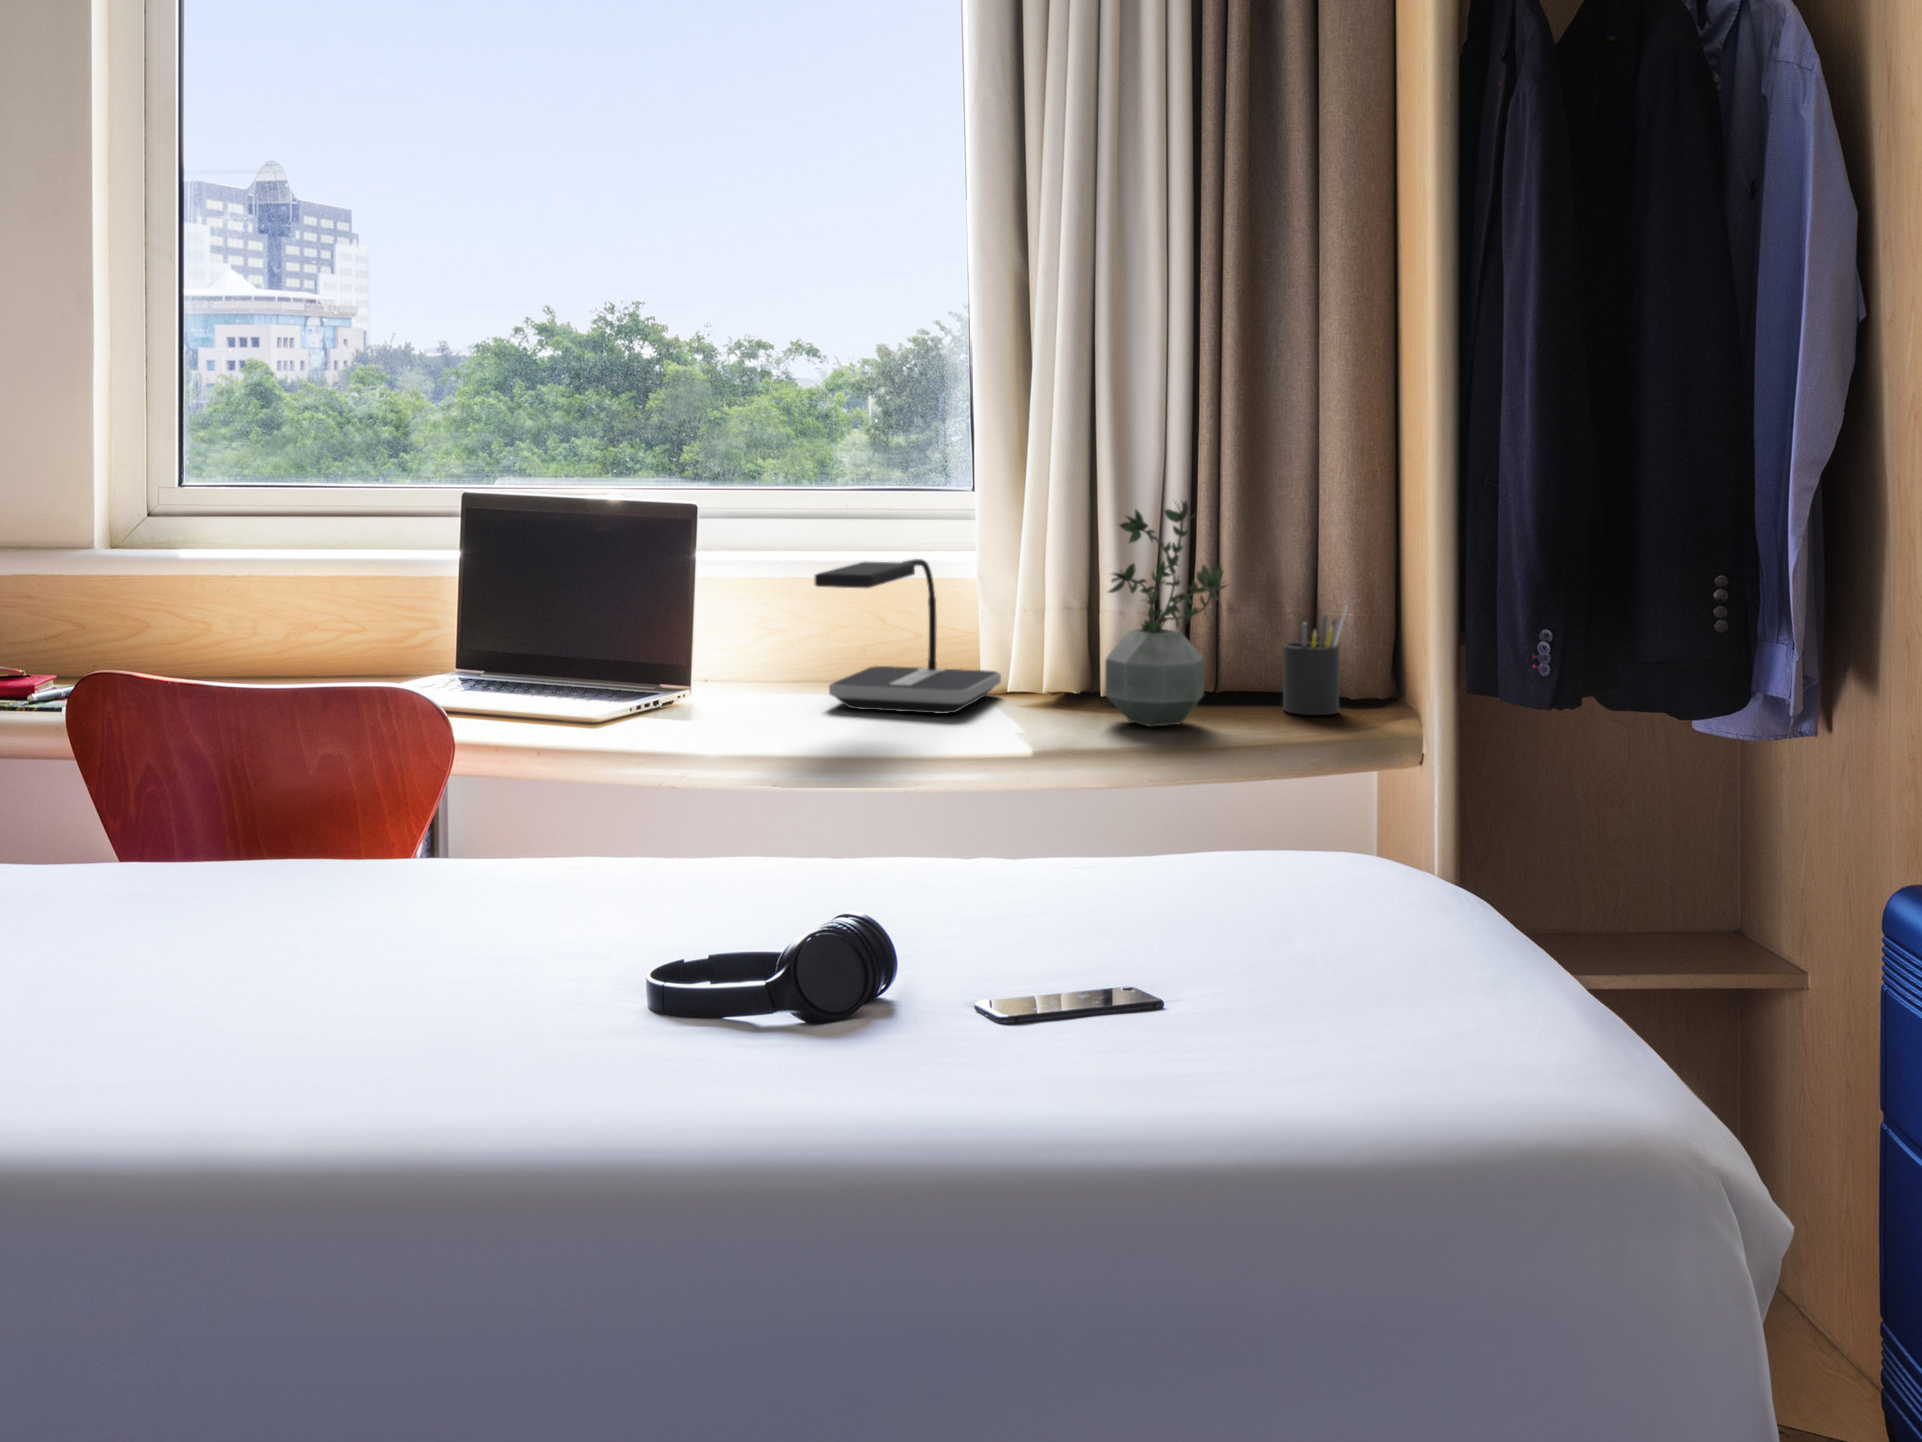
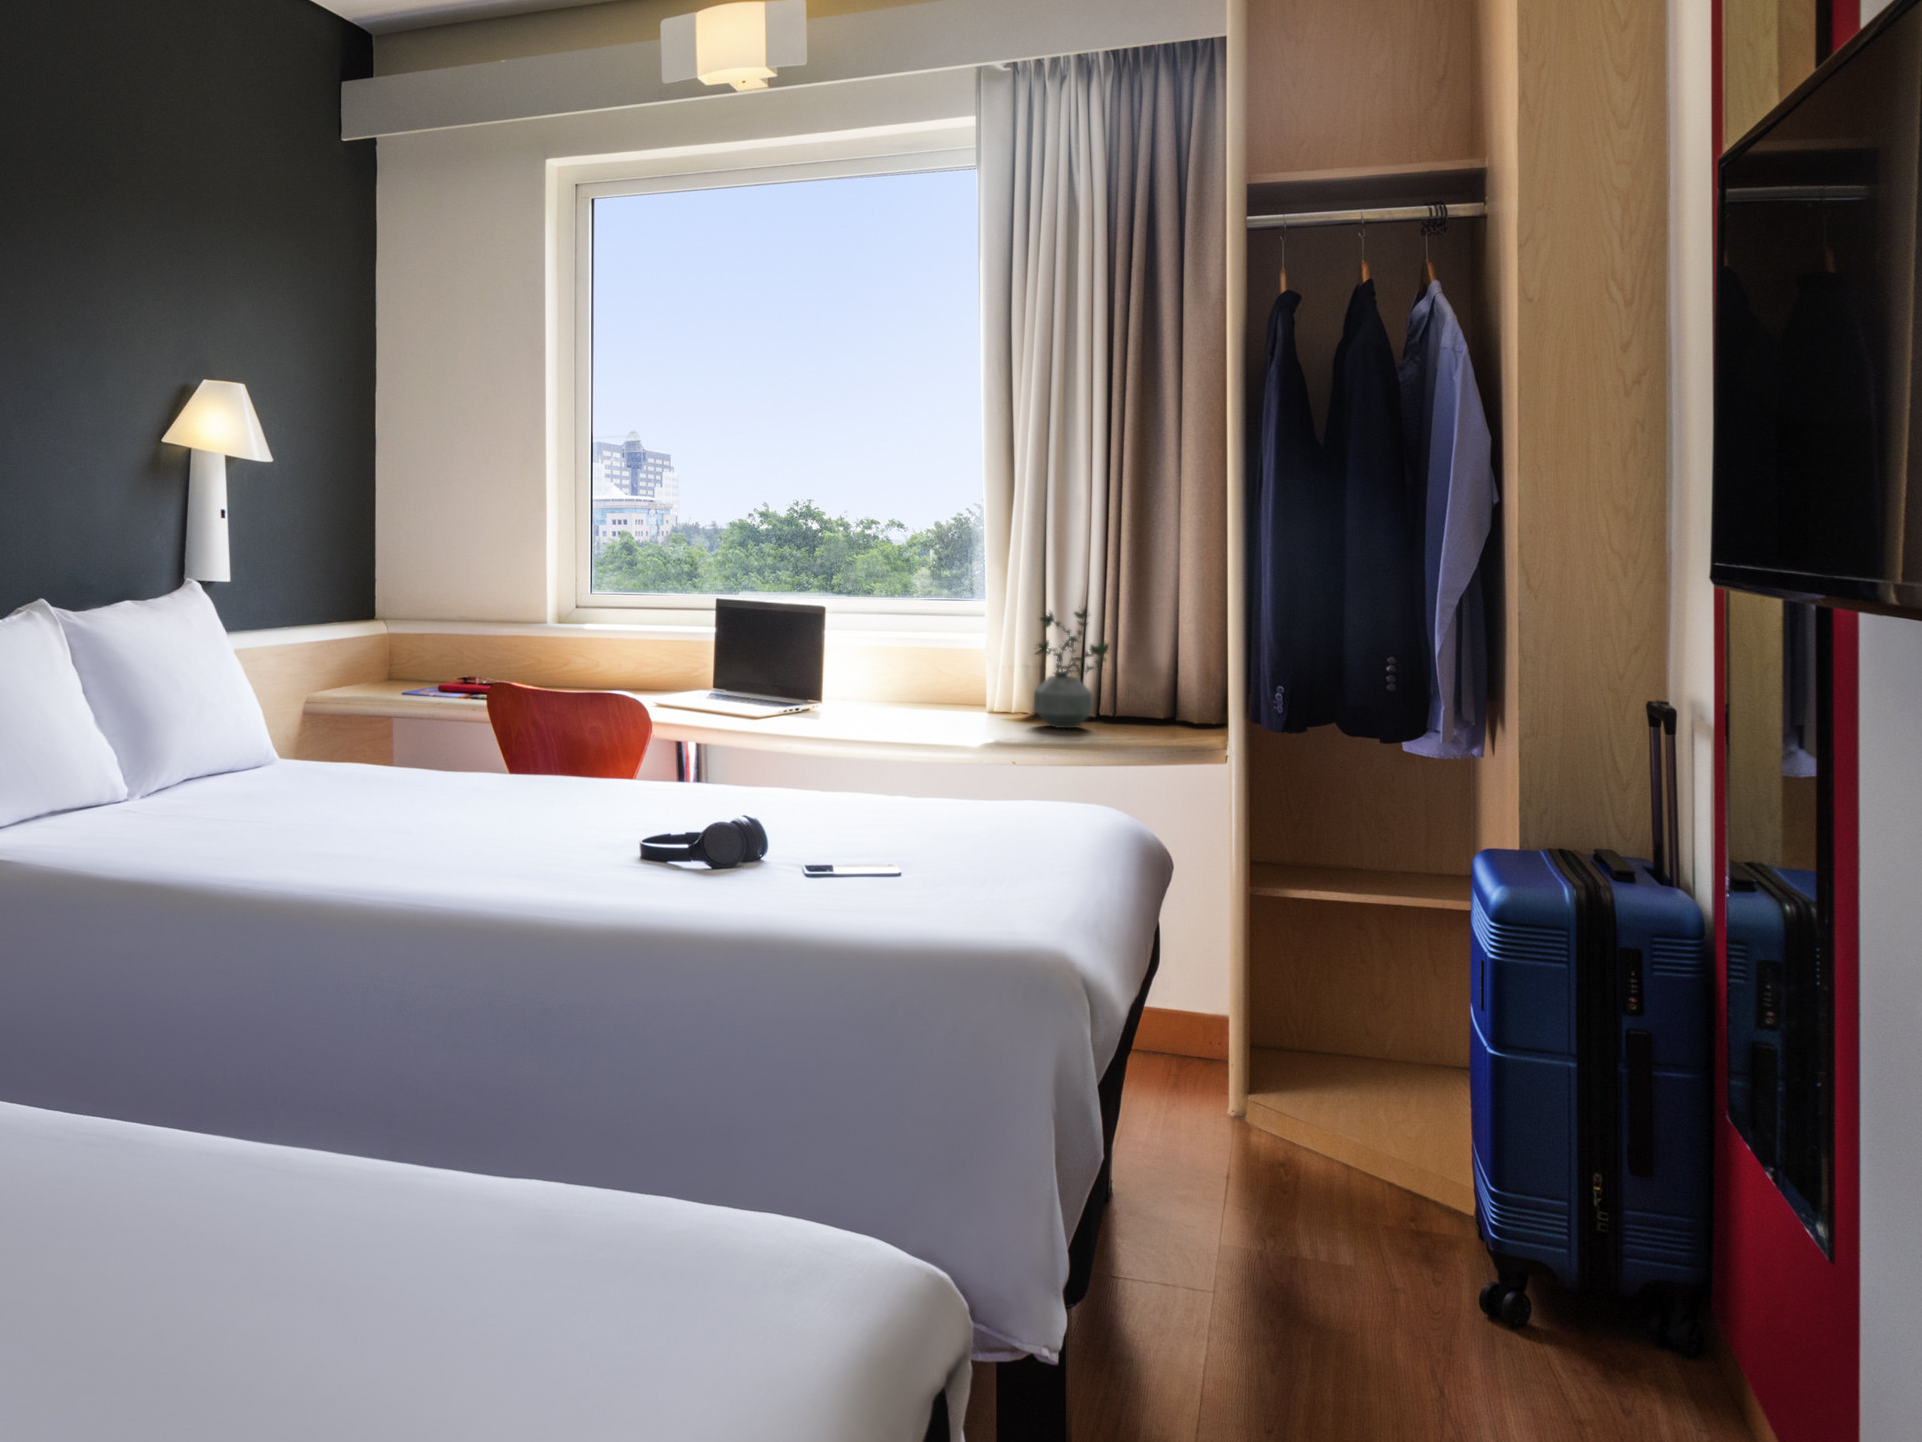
desk lamp: present [814,559,1001,714] -> none [864,636,991,716]
pen holder: present [1283,605,1348,715] -> none [1151,668,1190,729]

